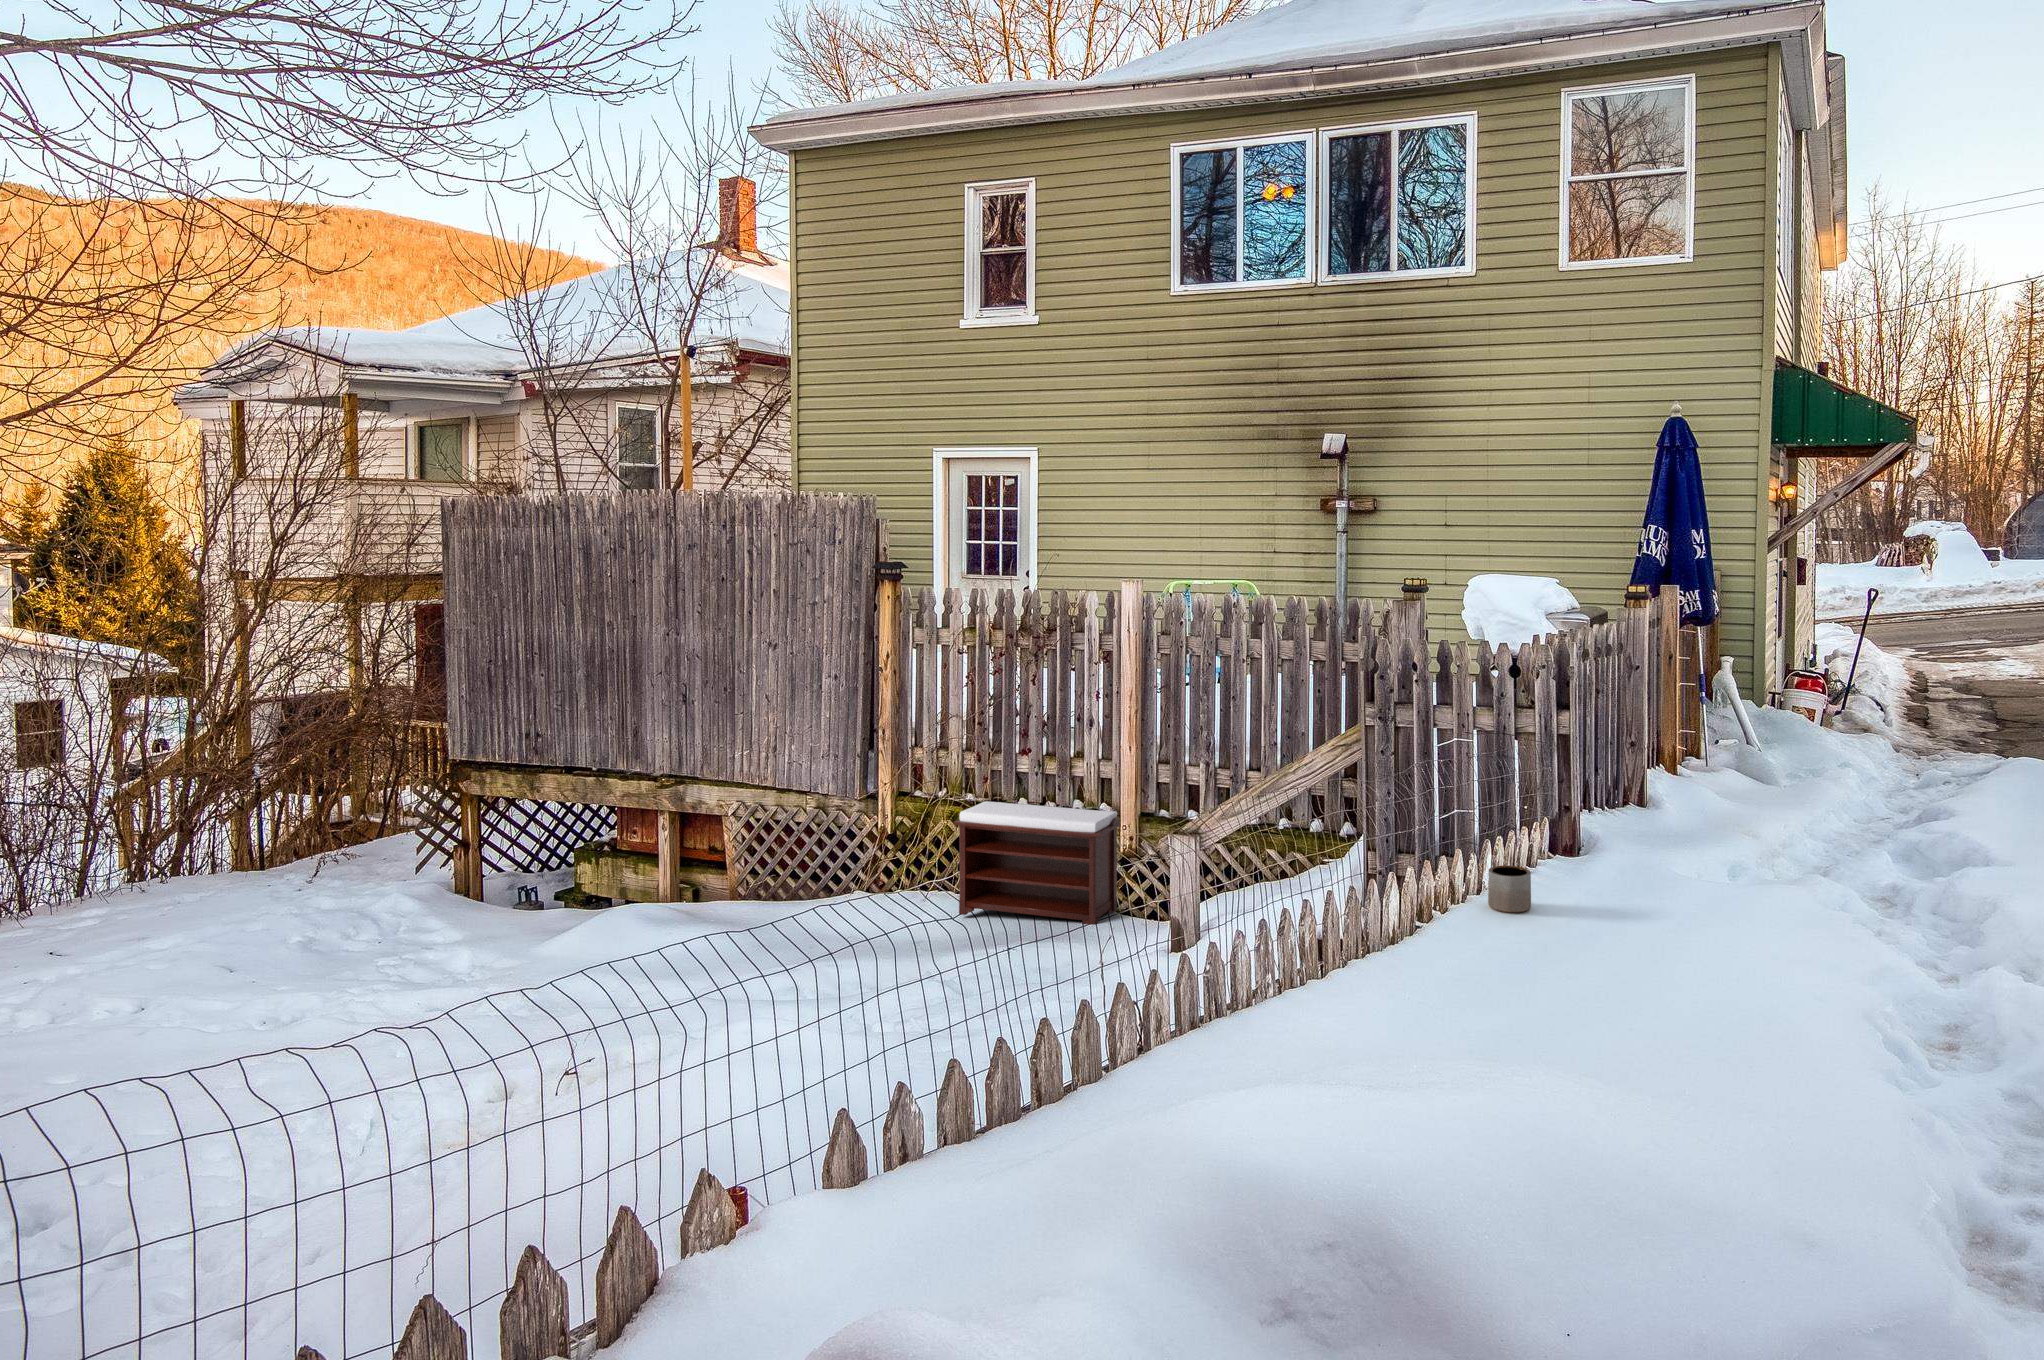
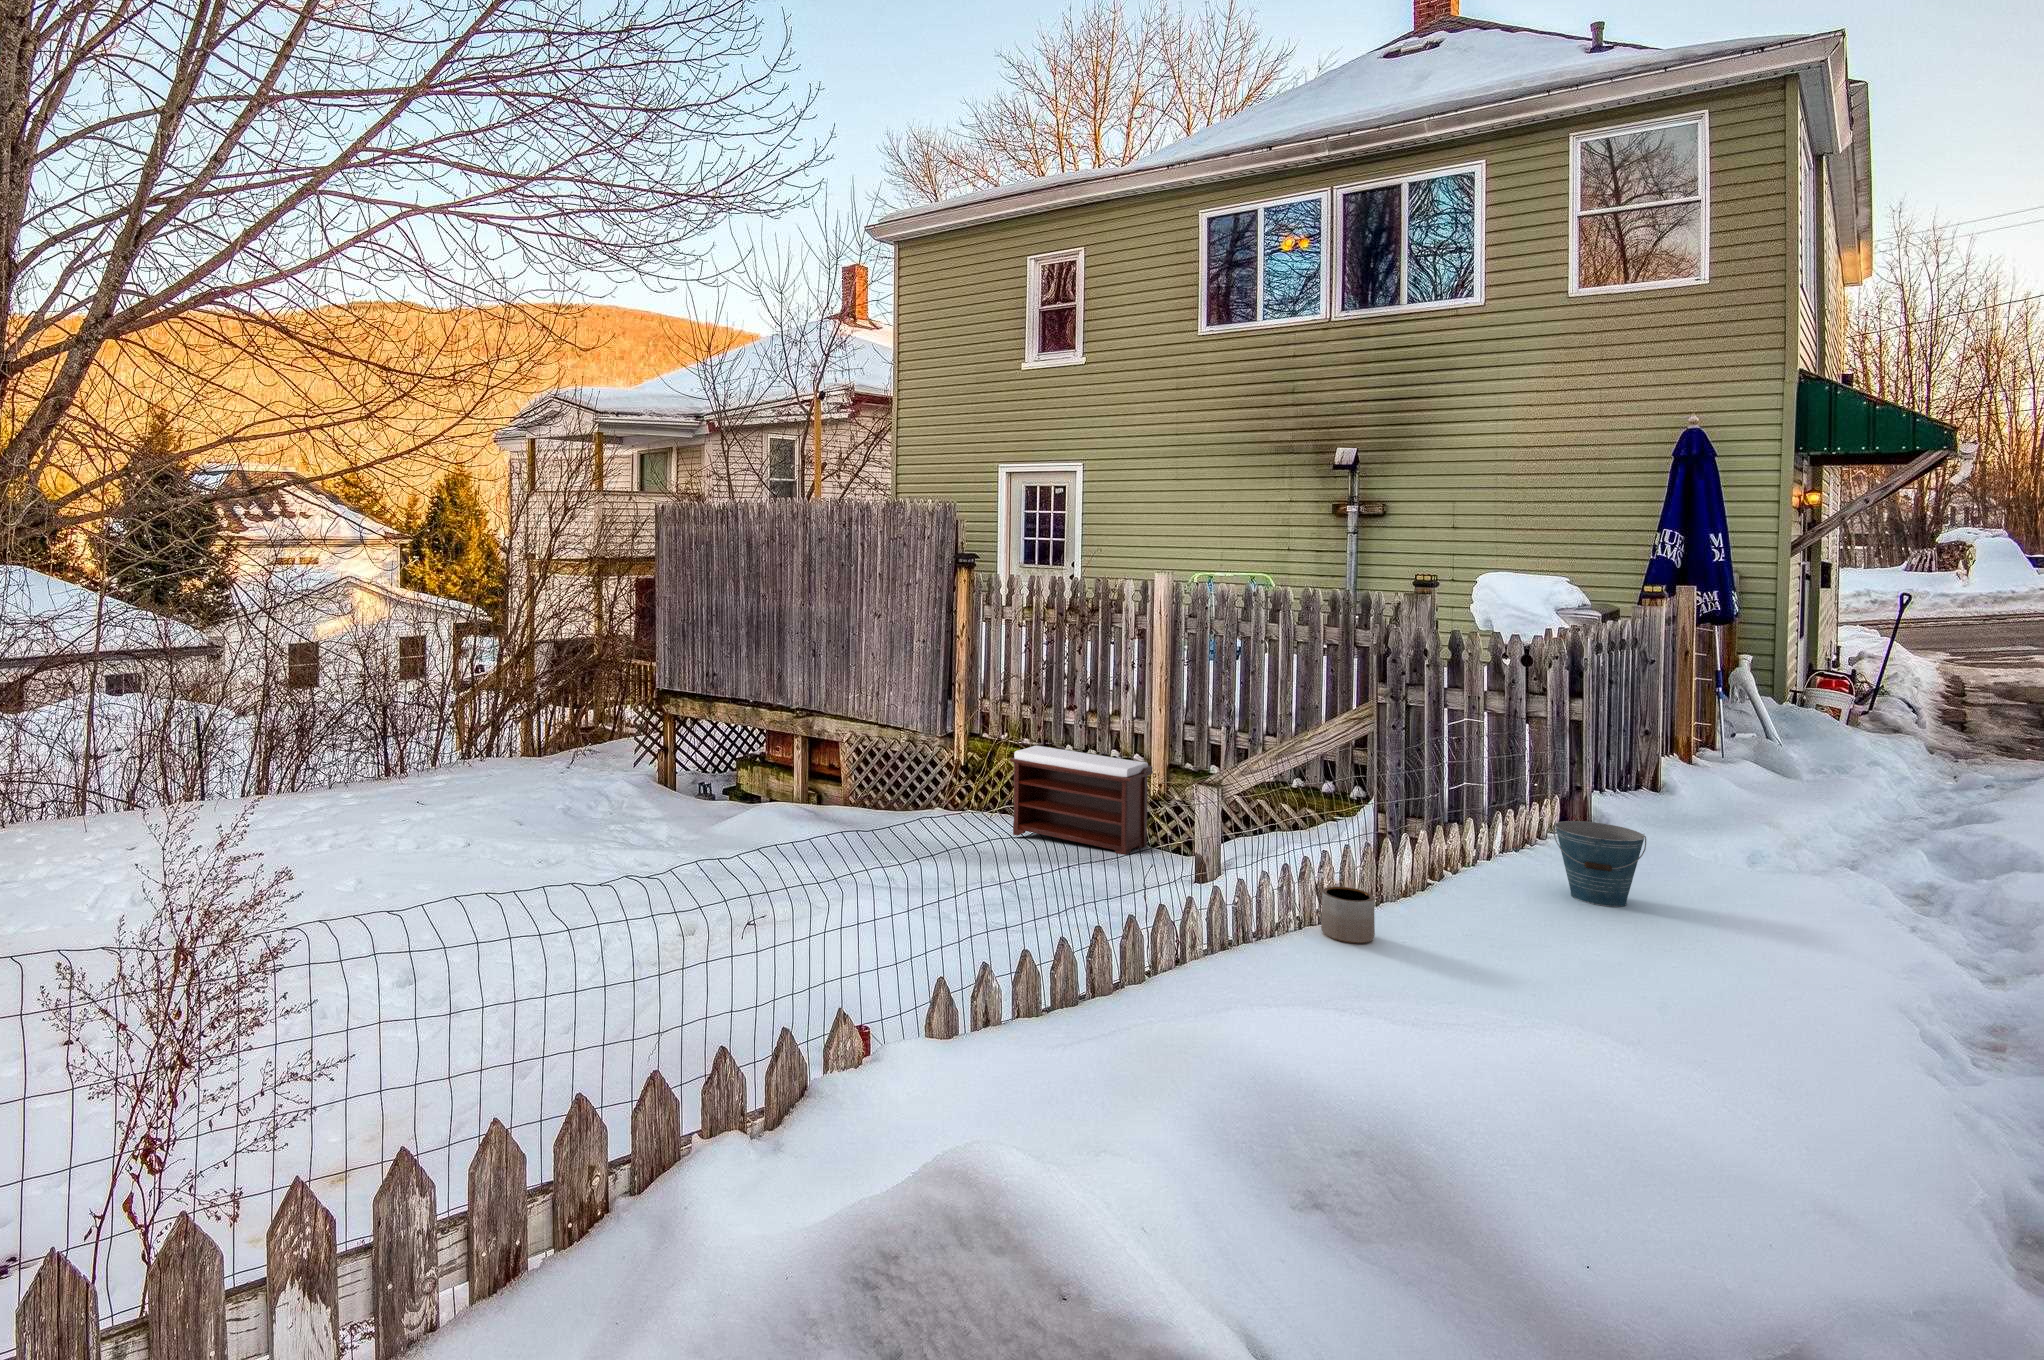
bucket: none [1557,854,1640,944] -> present [1554,821,1646,907]
planter: present [1488,866,1531,913] -> present [1321,887,1375,943]

